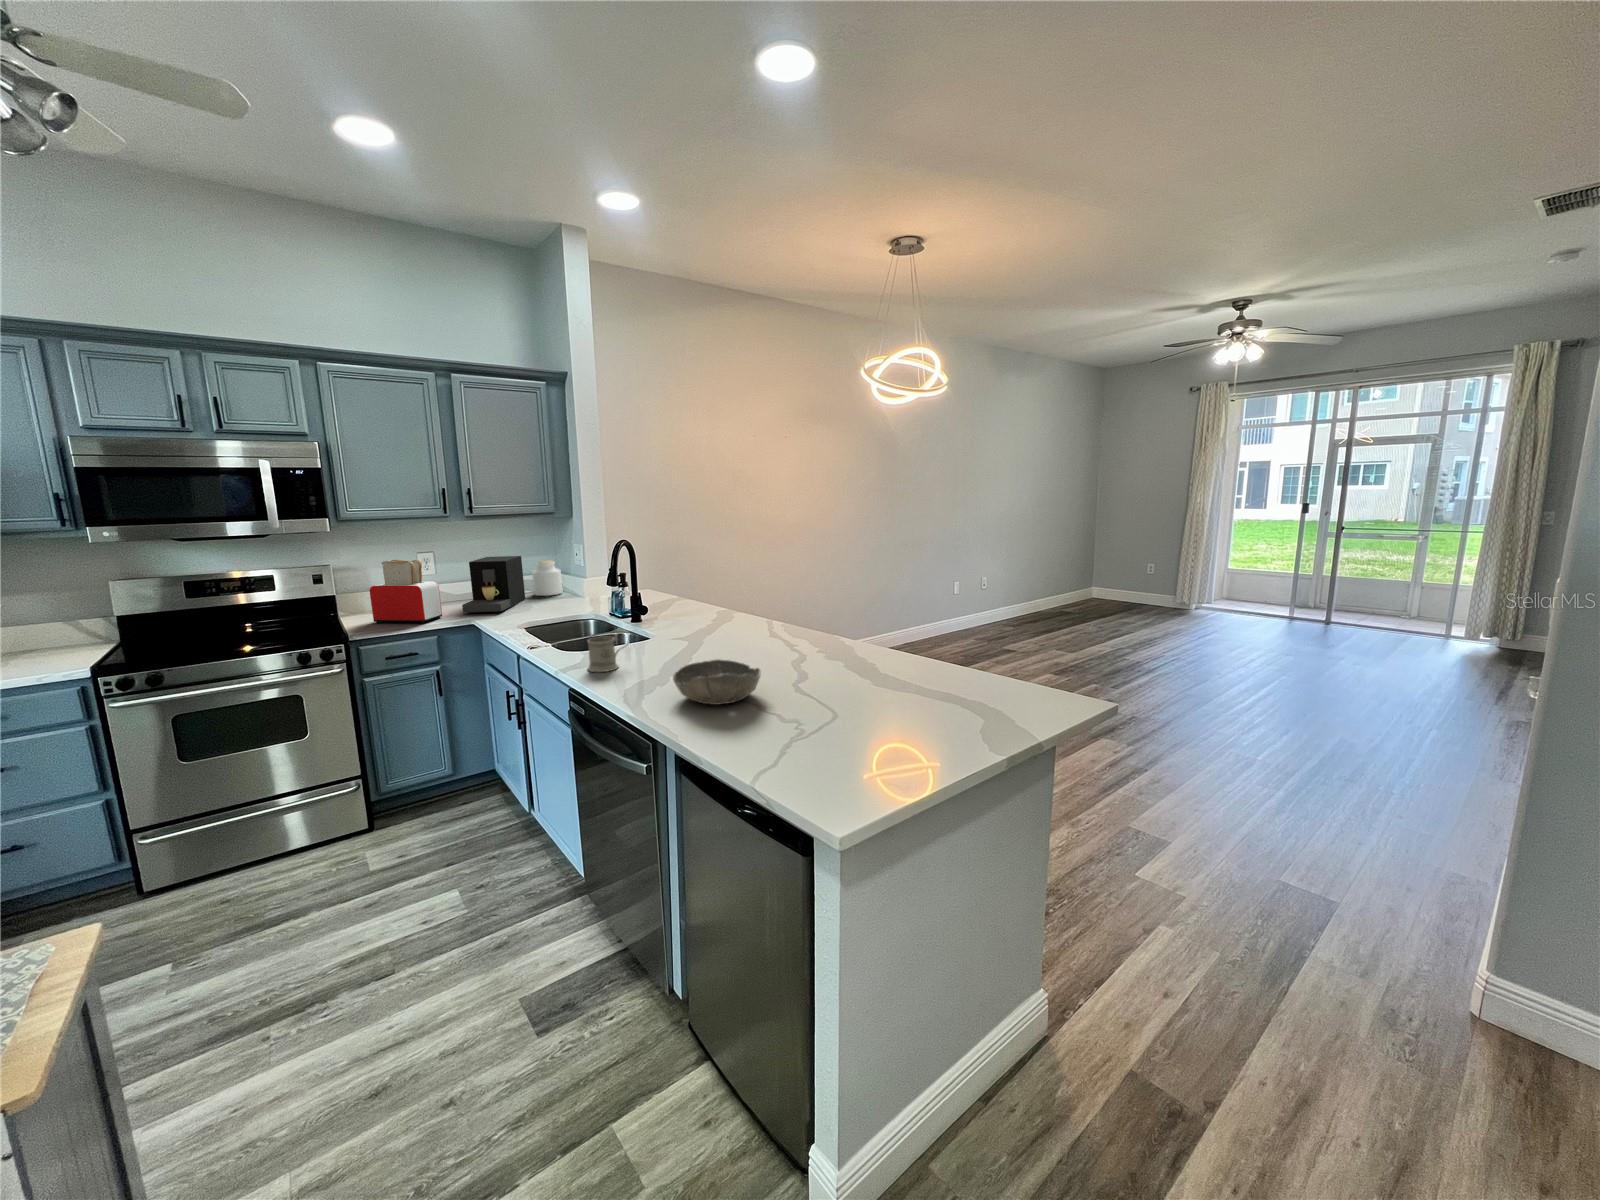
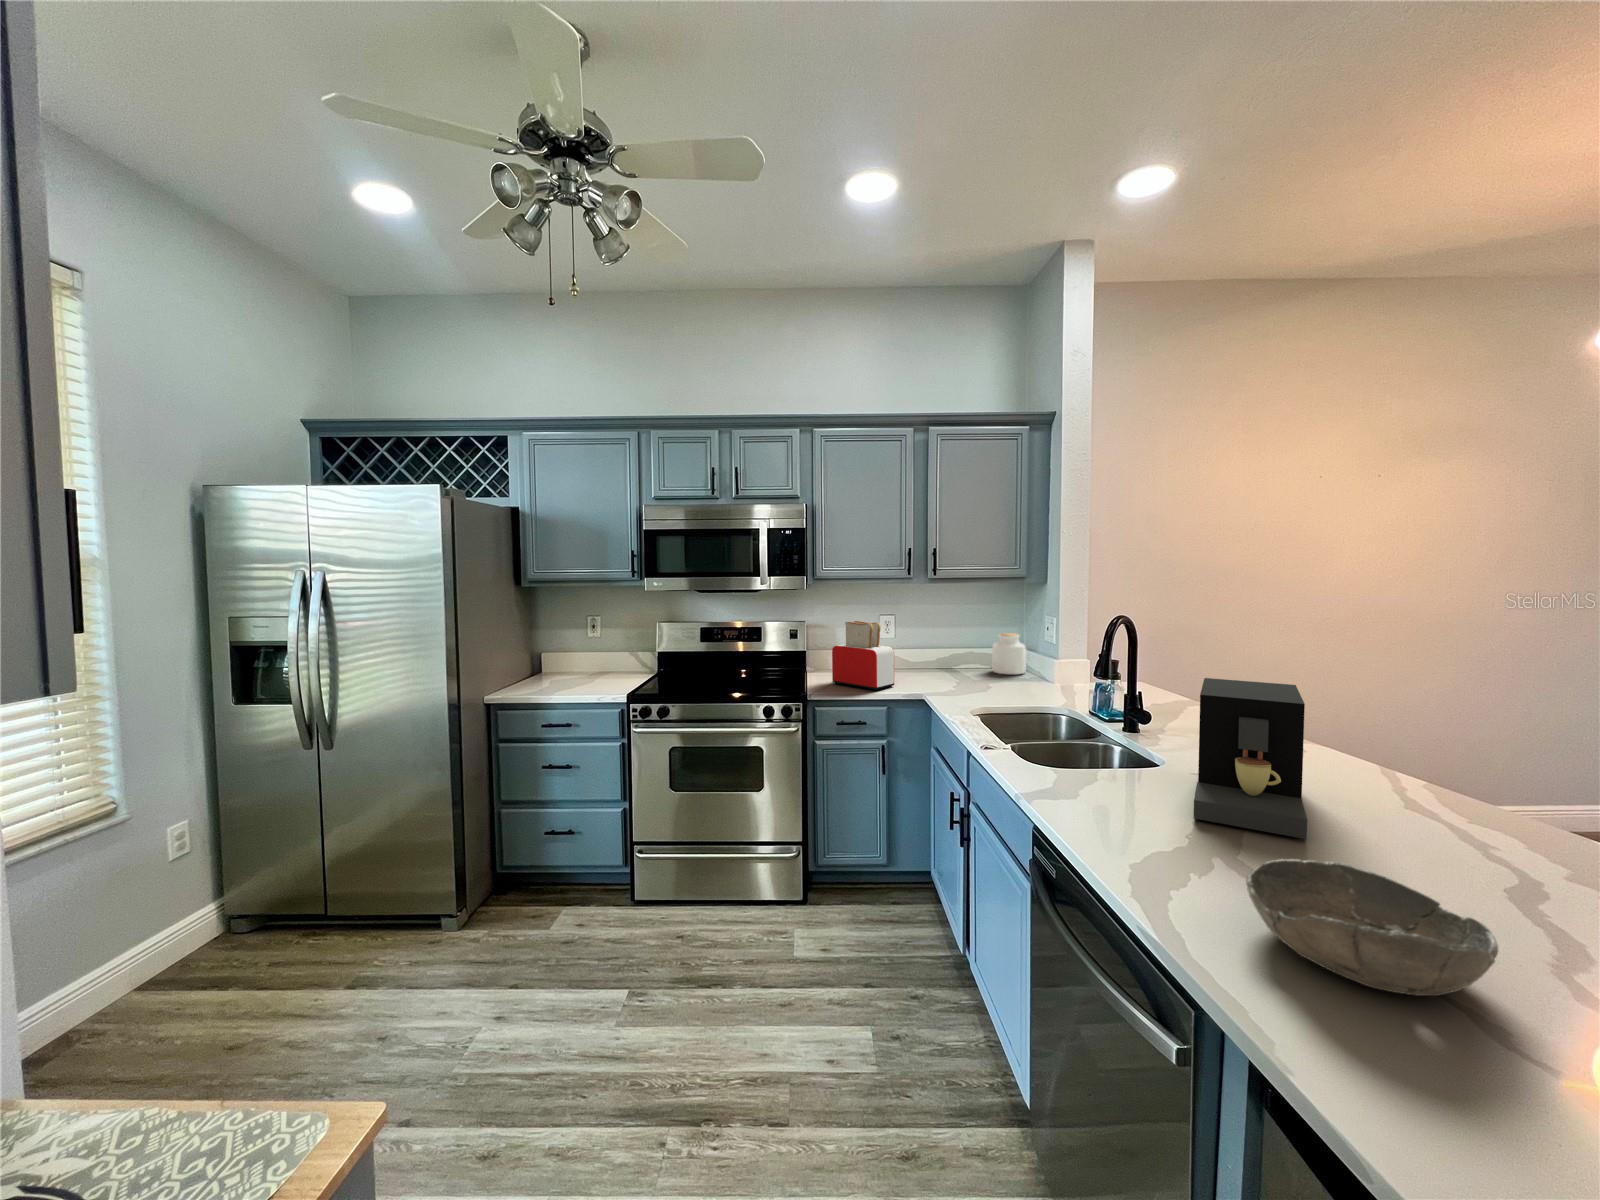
coffee maker: present [462,556,525,613] -> present [1194,678,1307,839]
mug: present [588,629,630,672] -> none [1064,753,1138,818]

